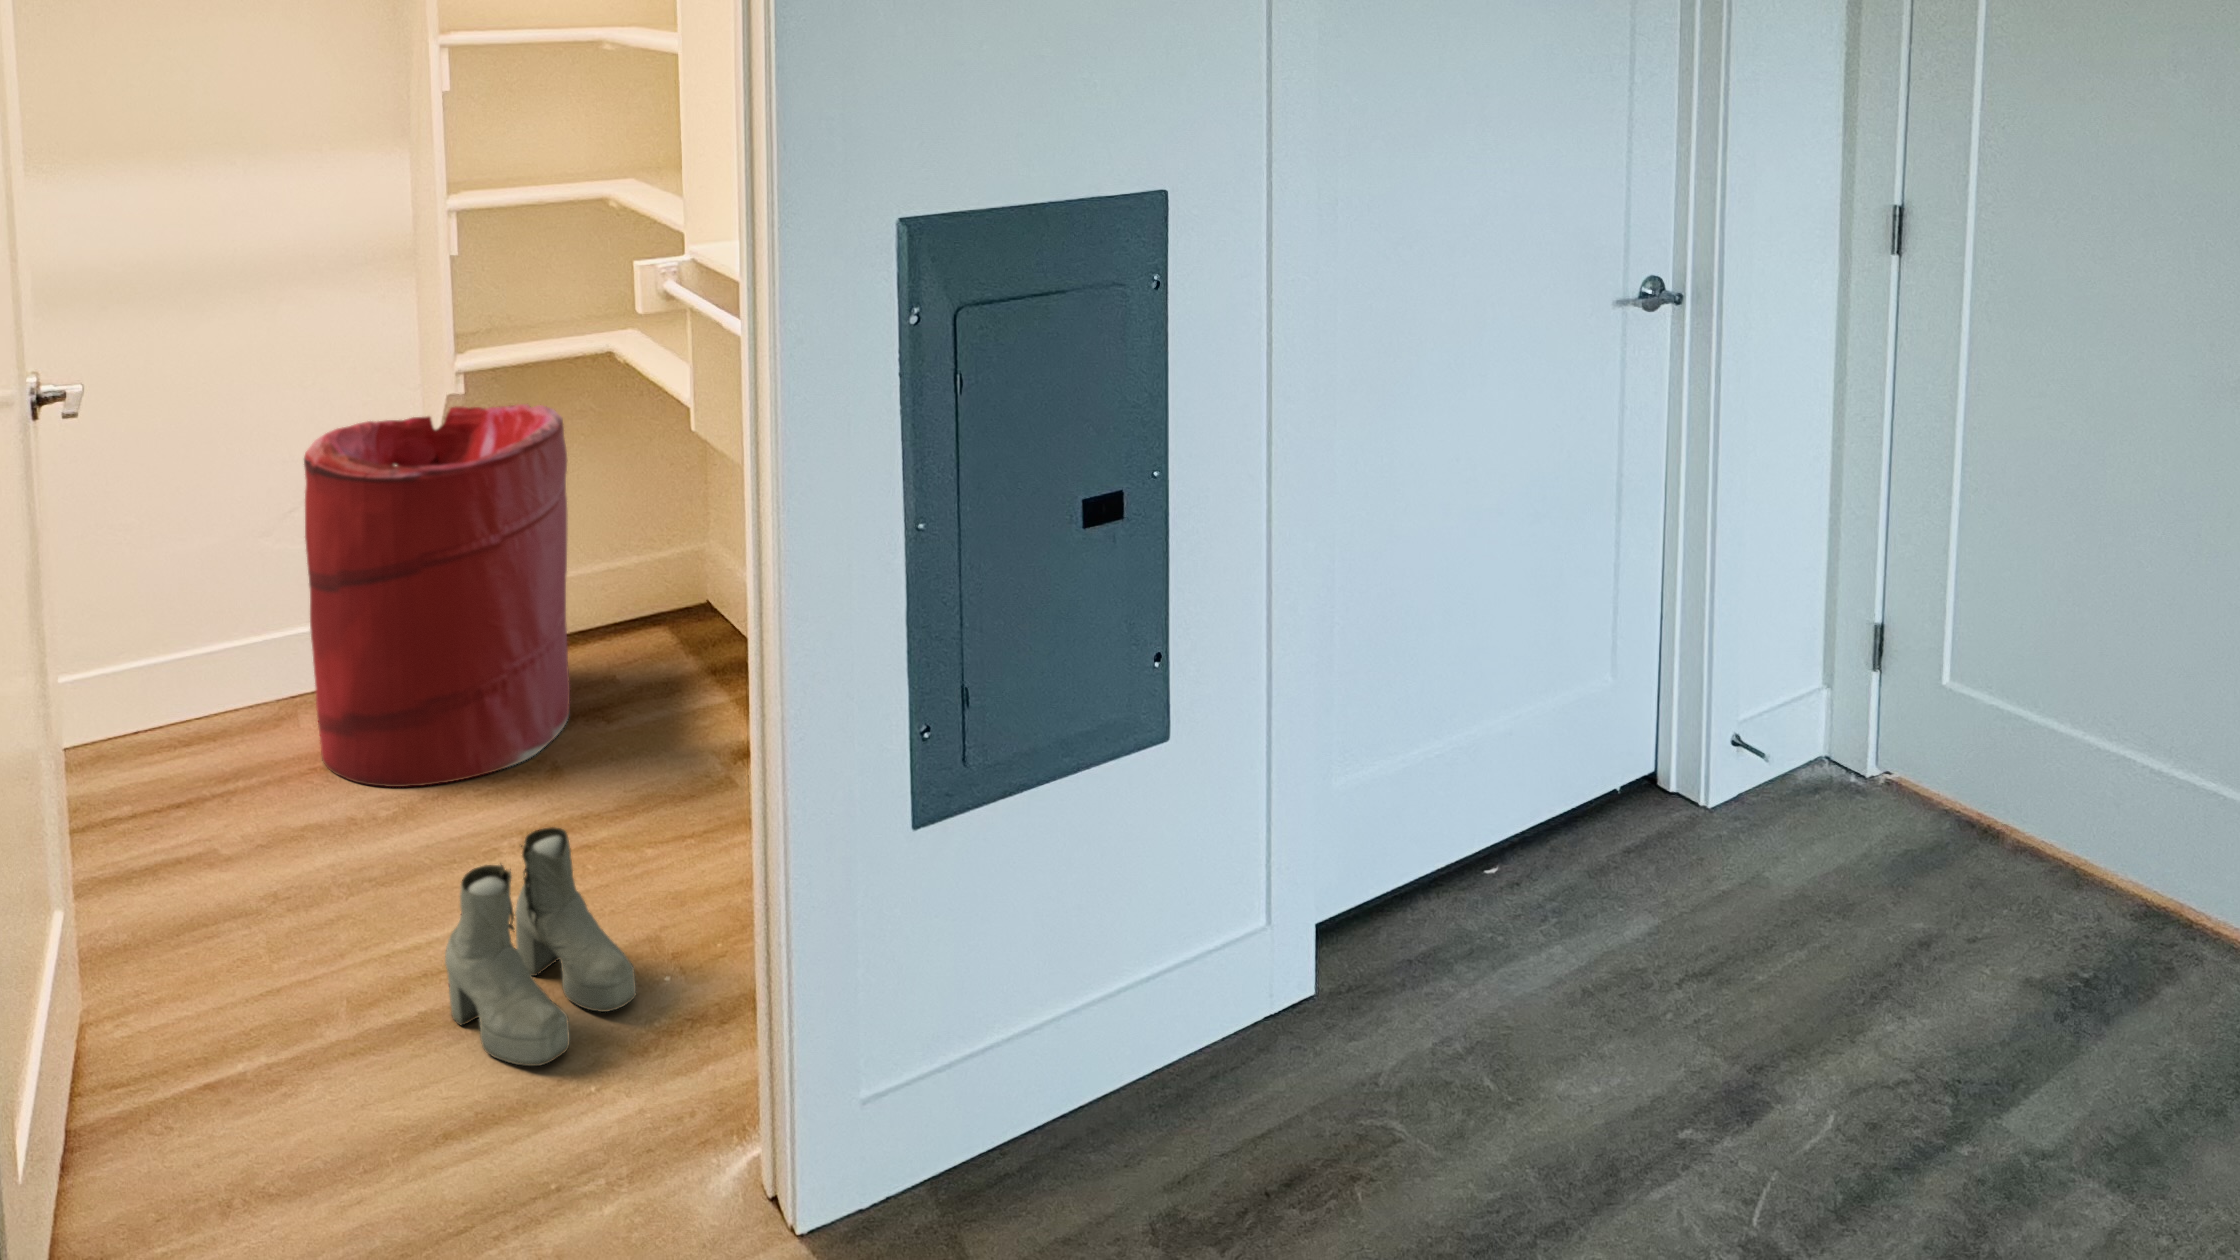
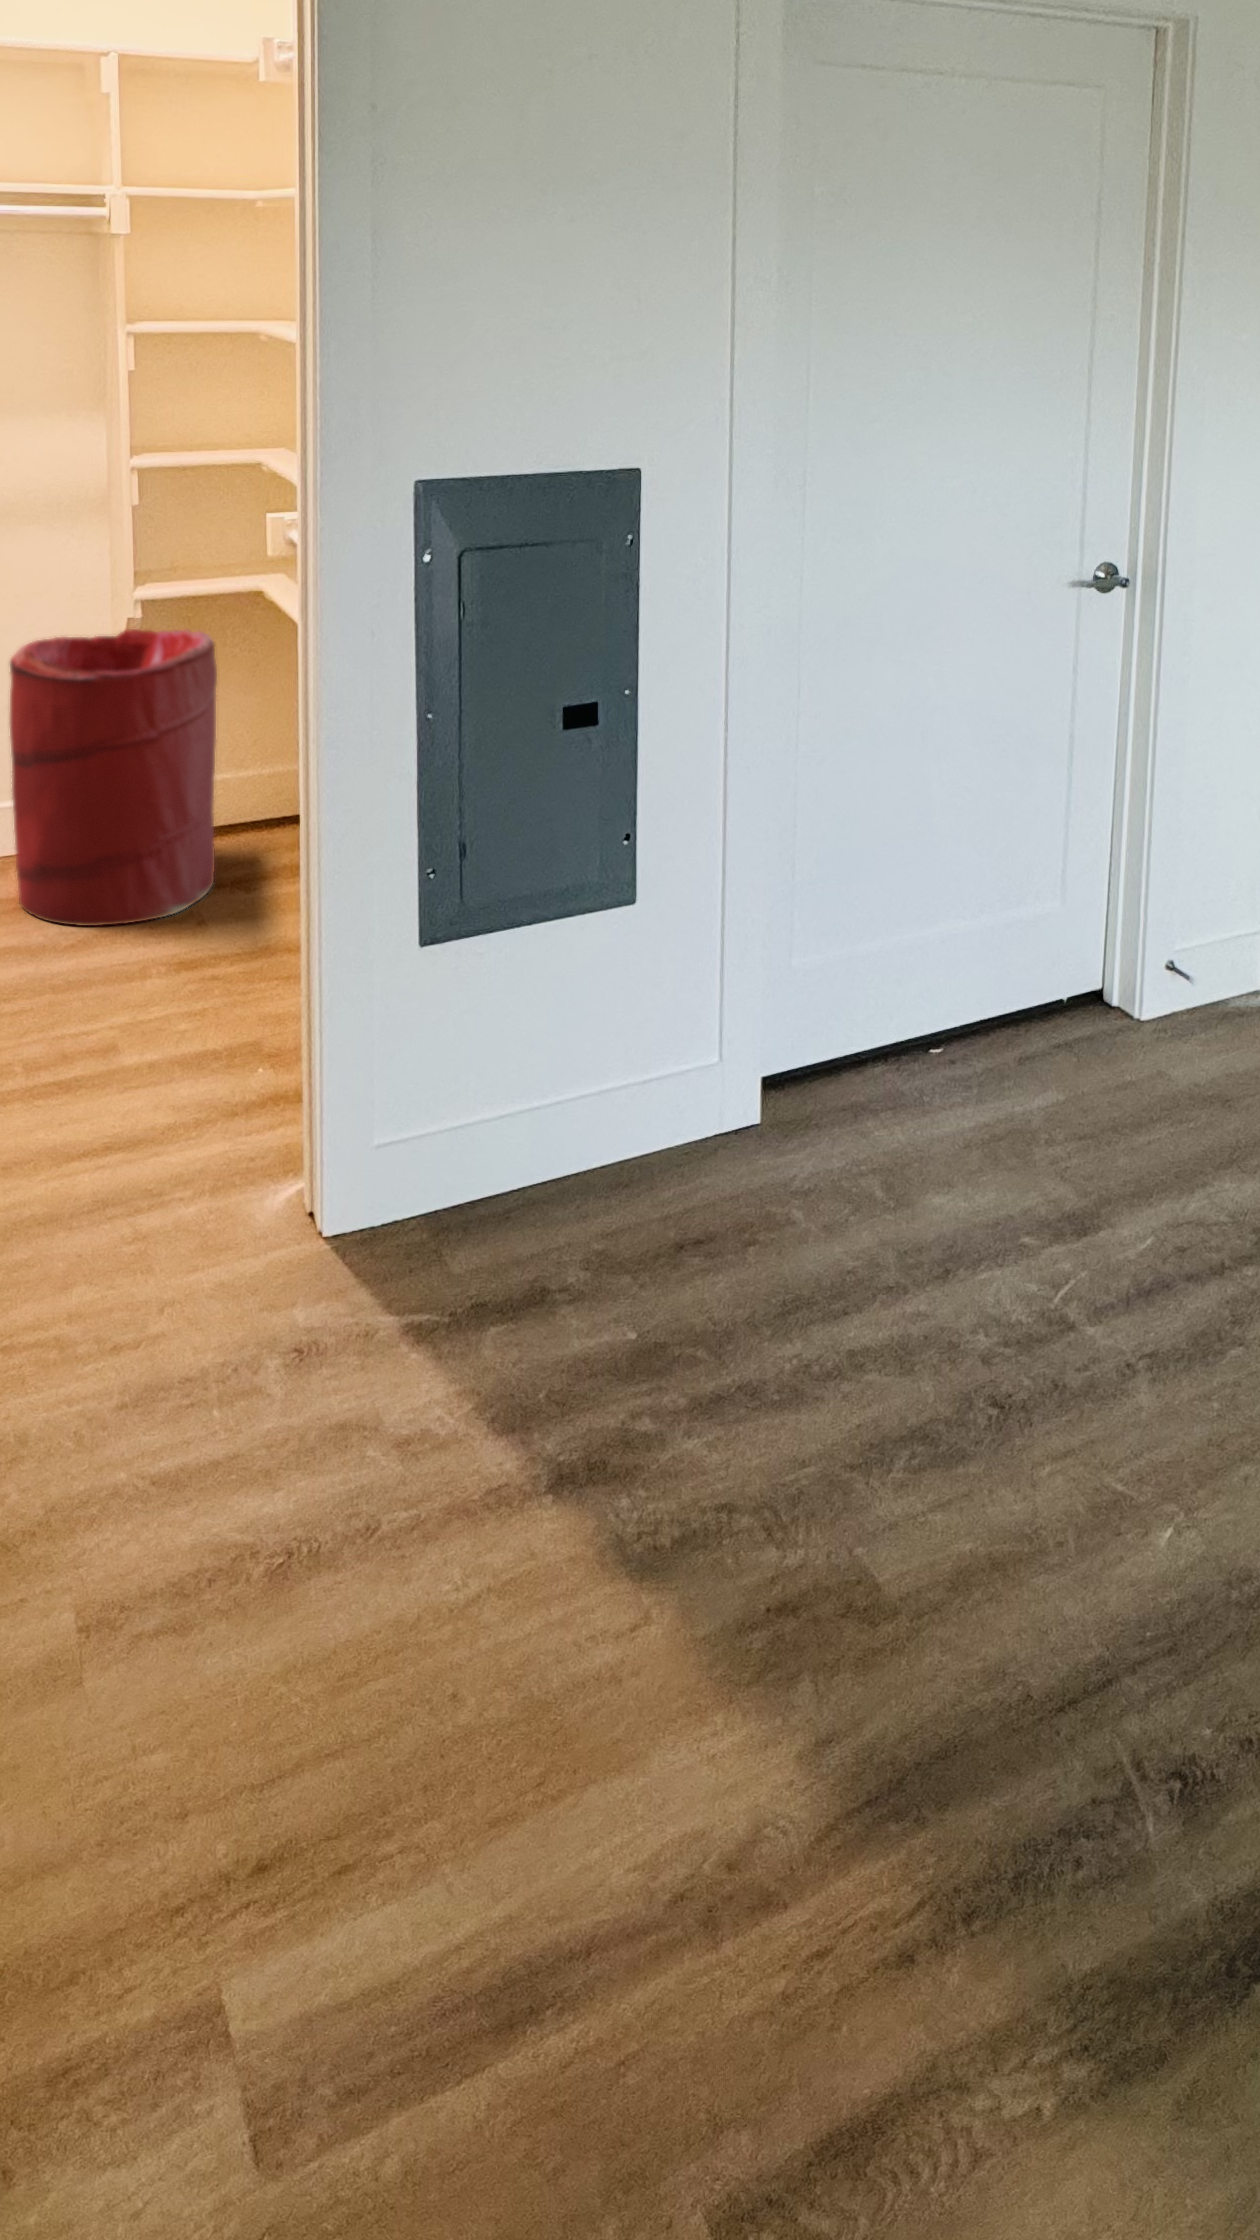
boots: present [445,827,636,1066] -> none [91,948,232,1118]

